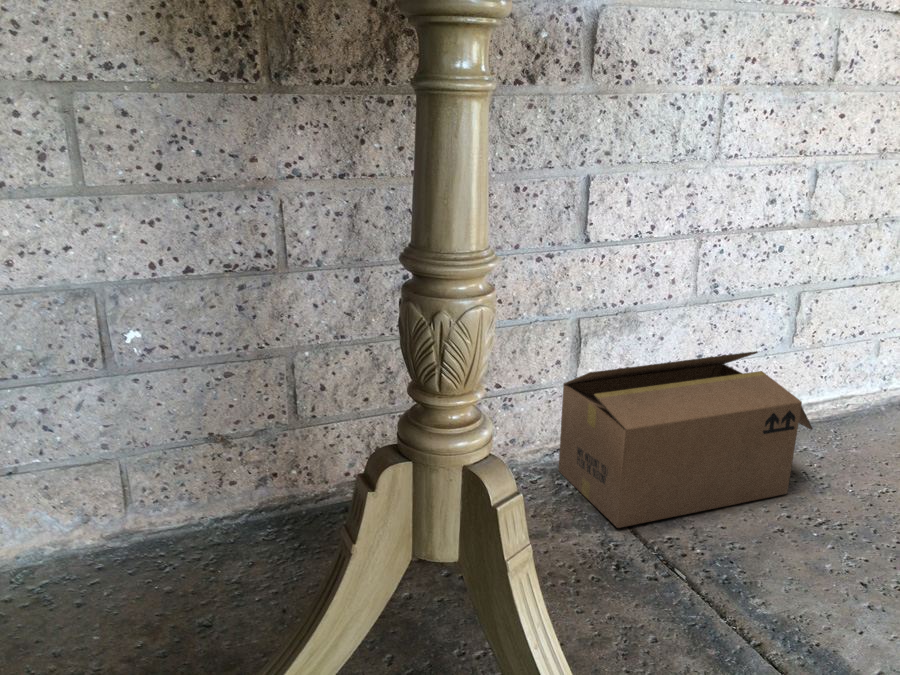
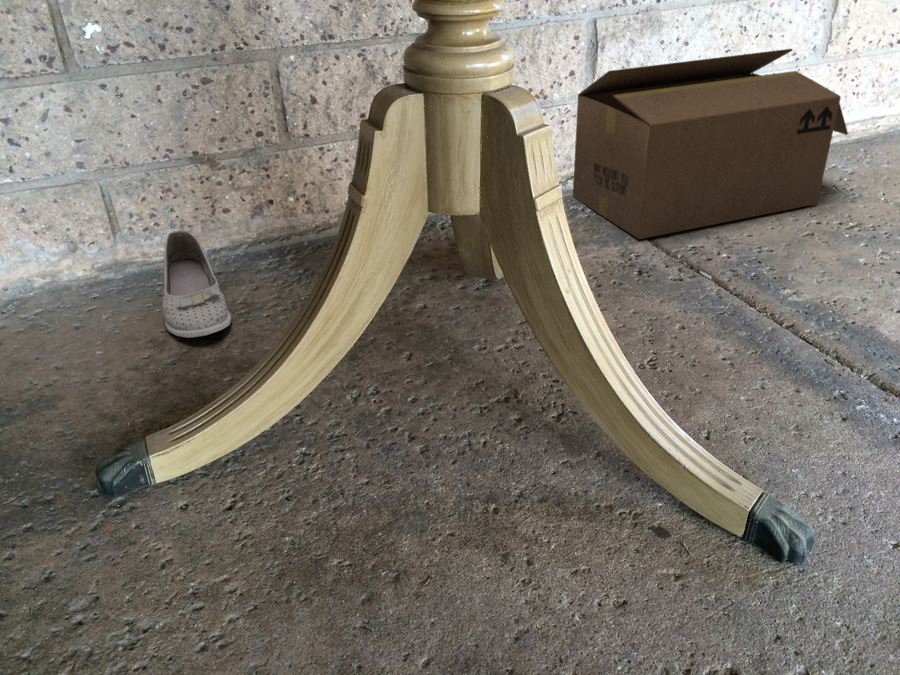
shoe: none [162,508,226,629] -> present [162,231,231,338]

